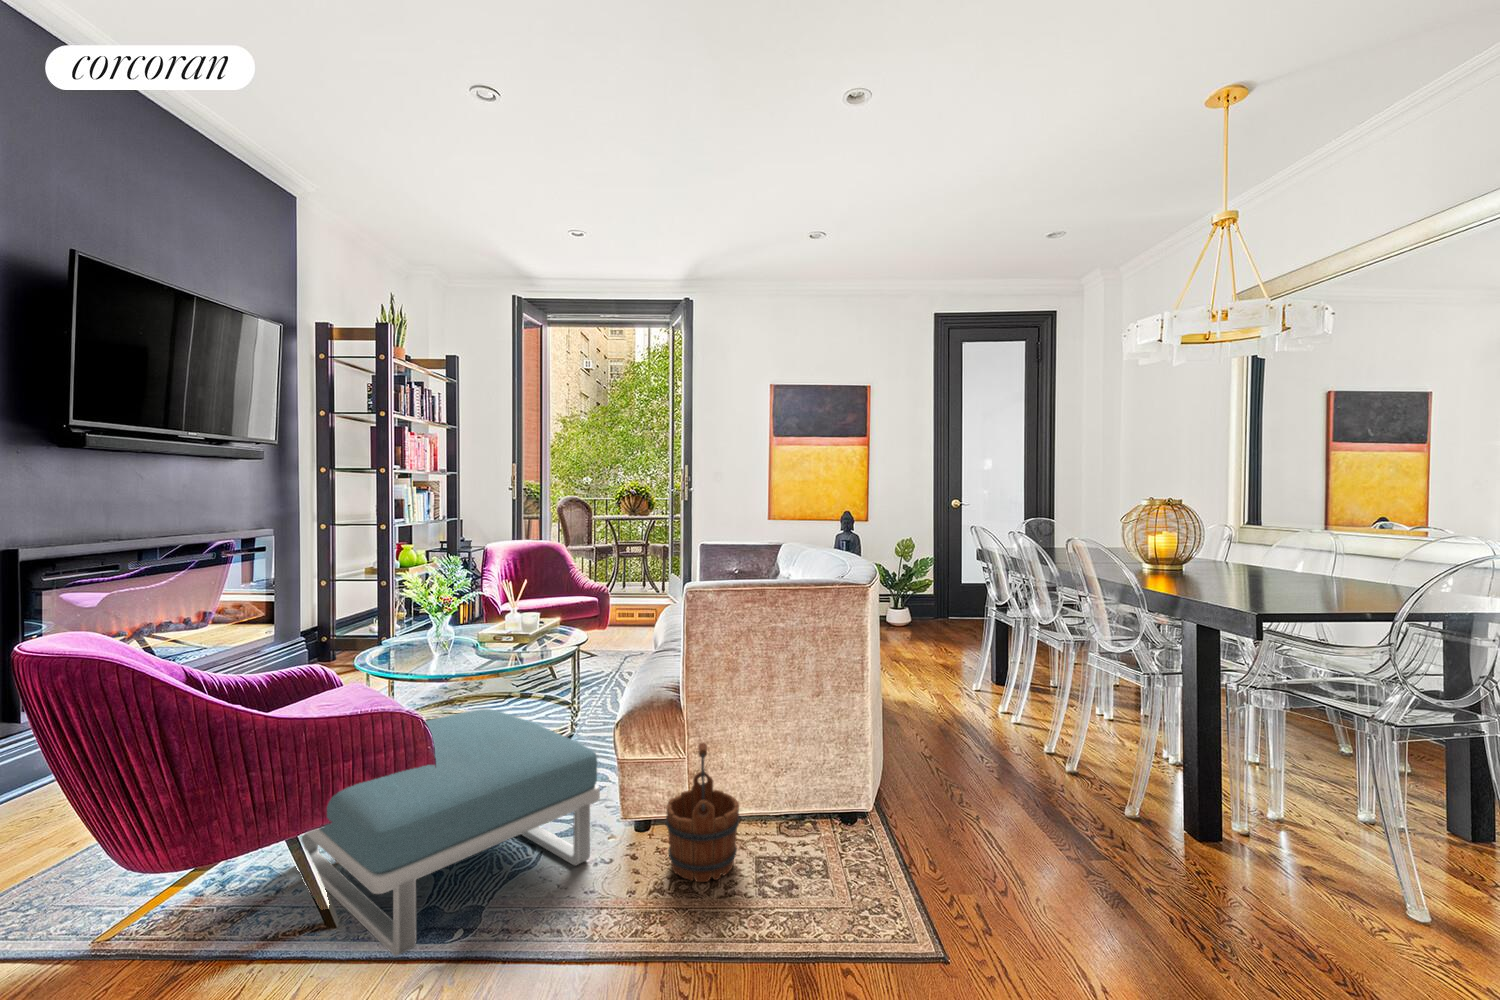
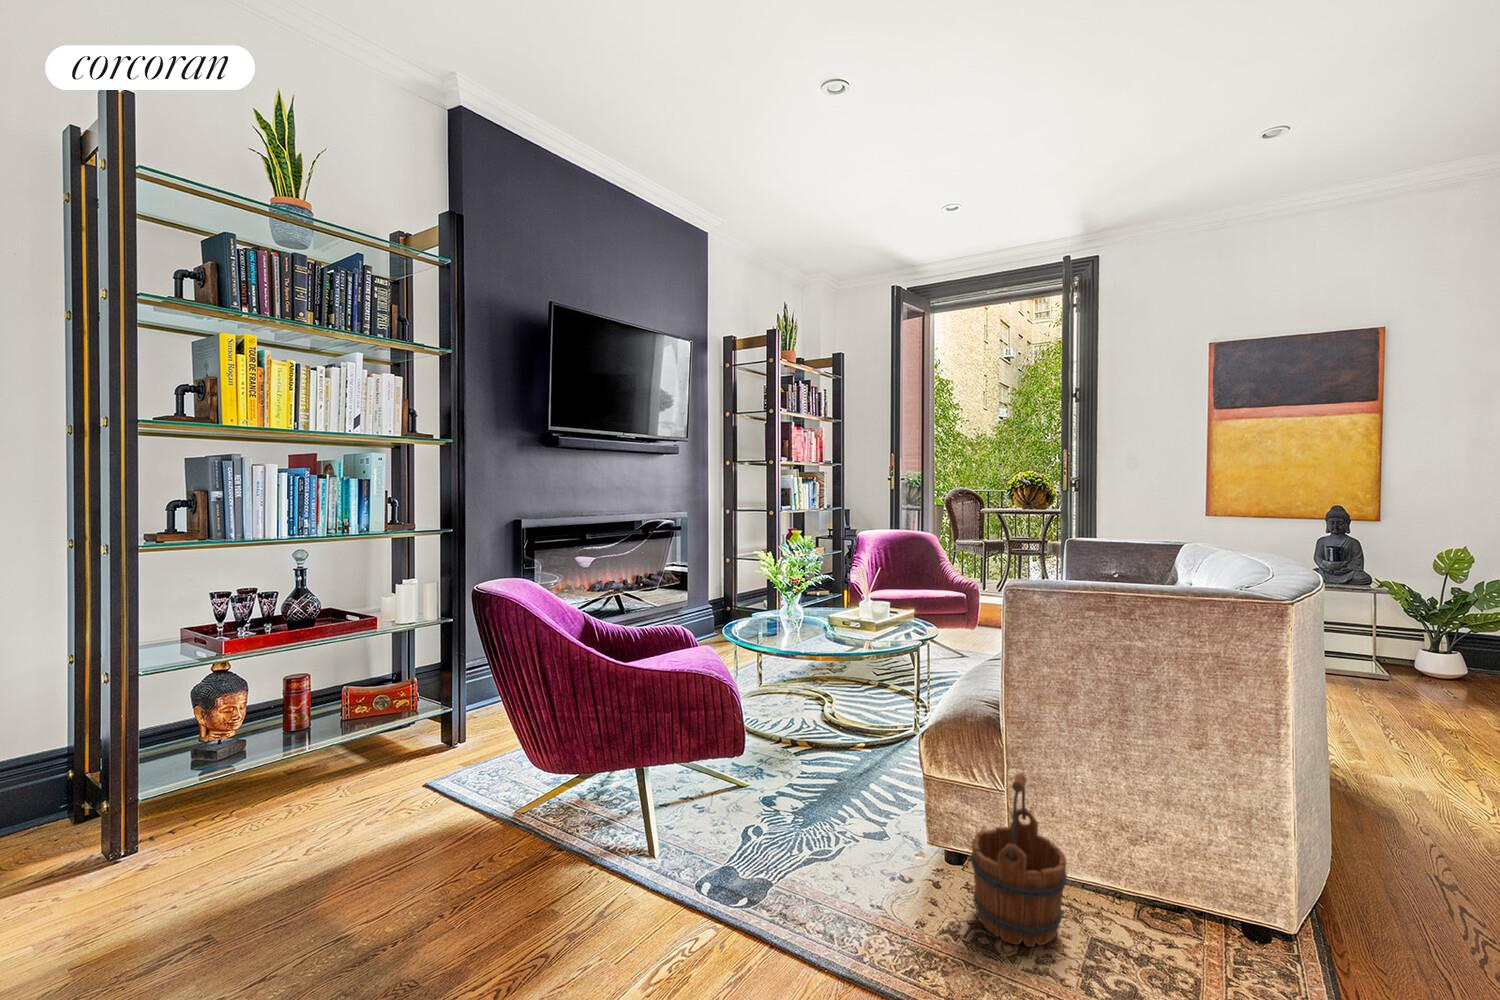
footstool: present [302,709,600,956] -> none [636,689,903,905]

